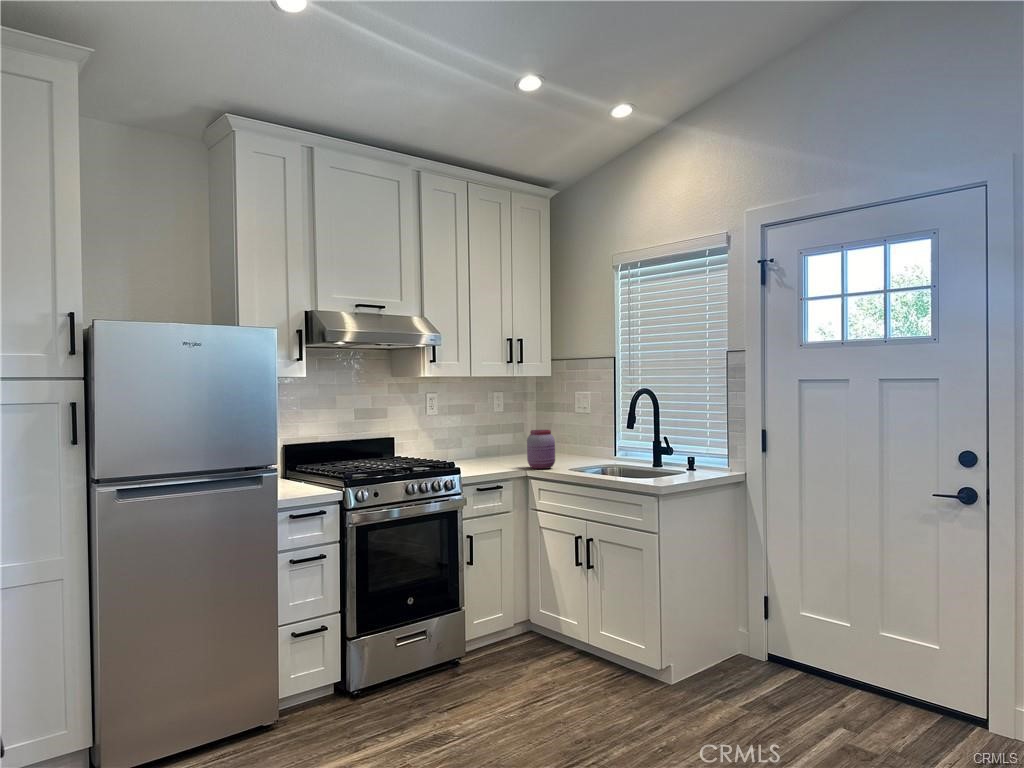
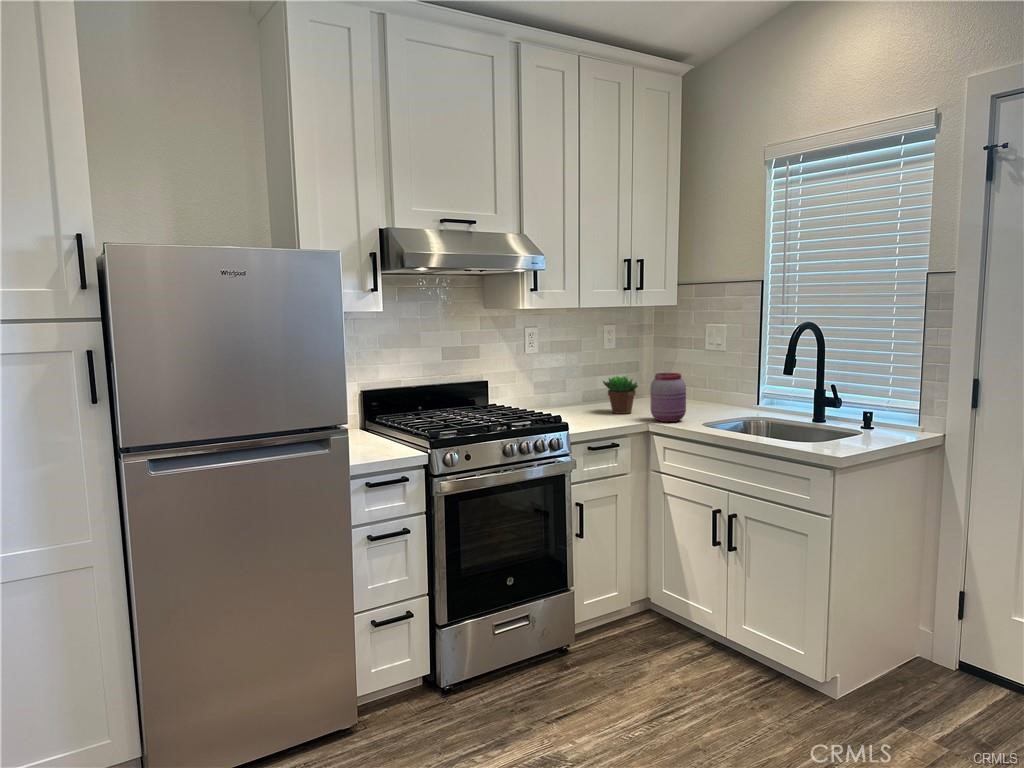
succulent plant: none [489,433,518,465] -> present [603,376,638,414]

